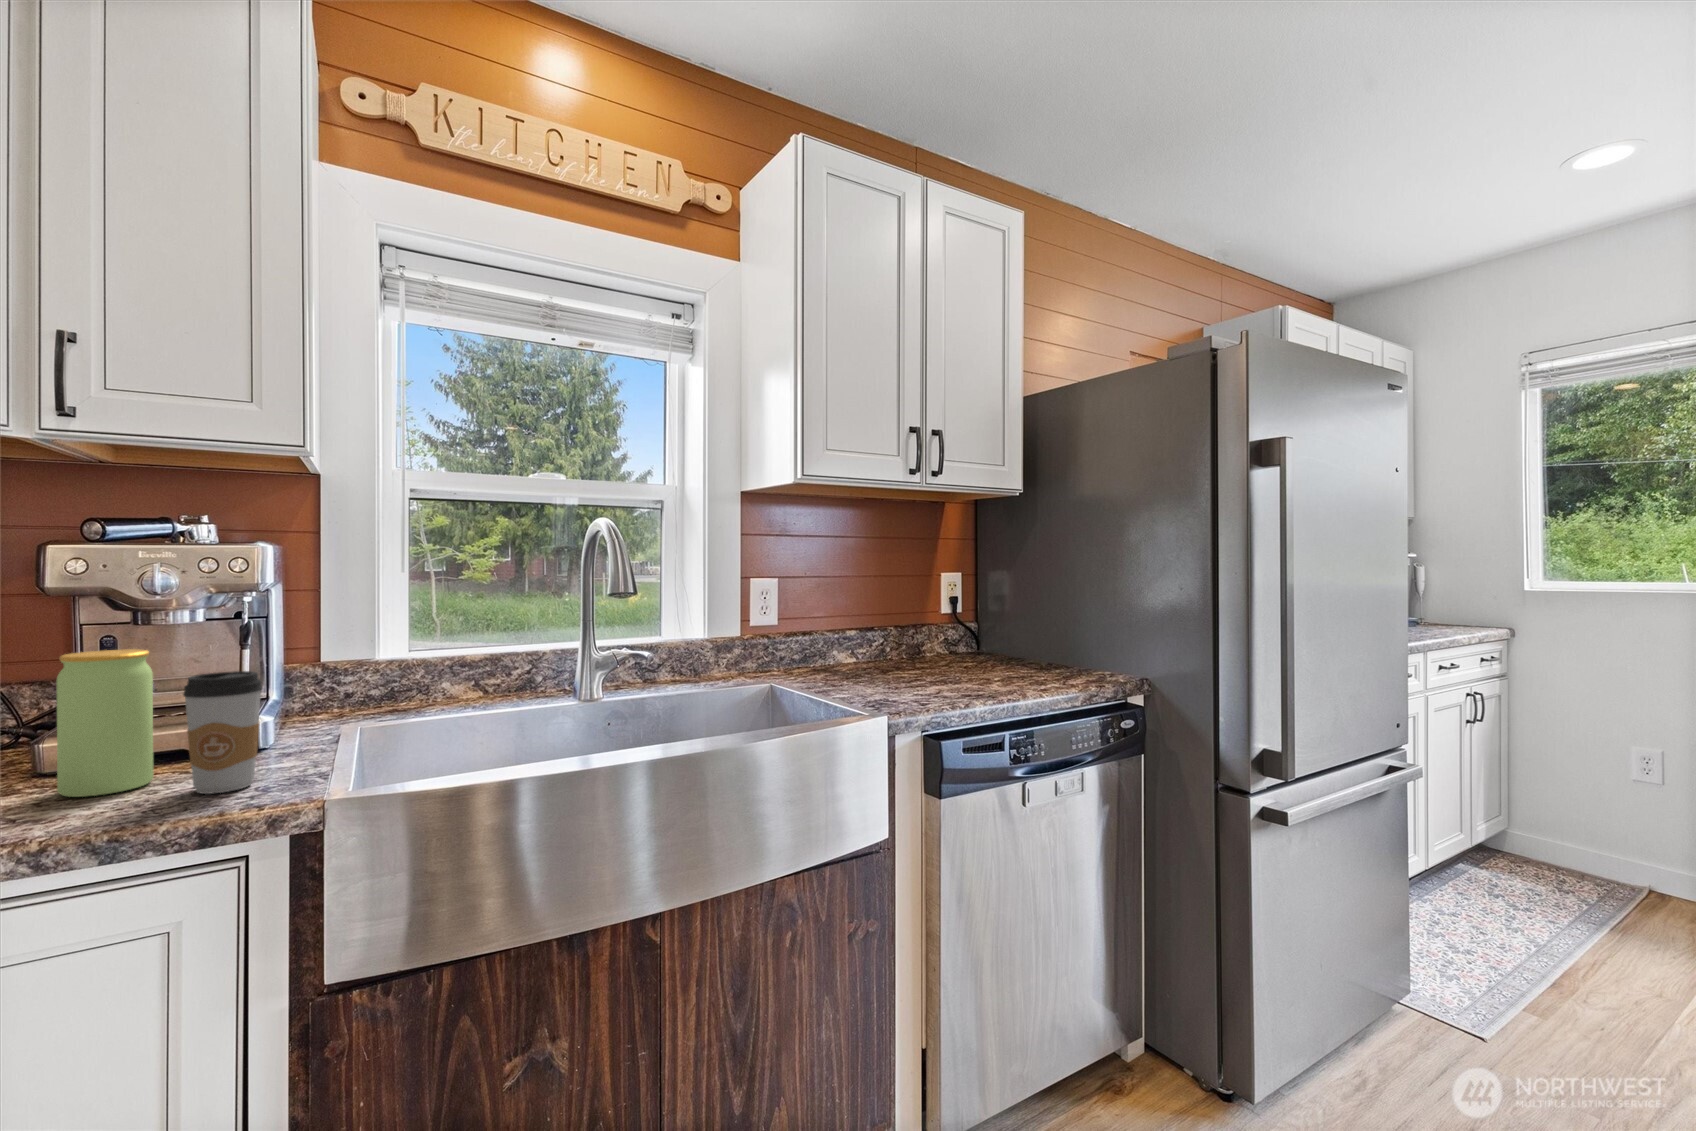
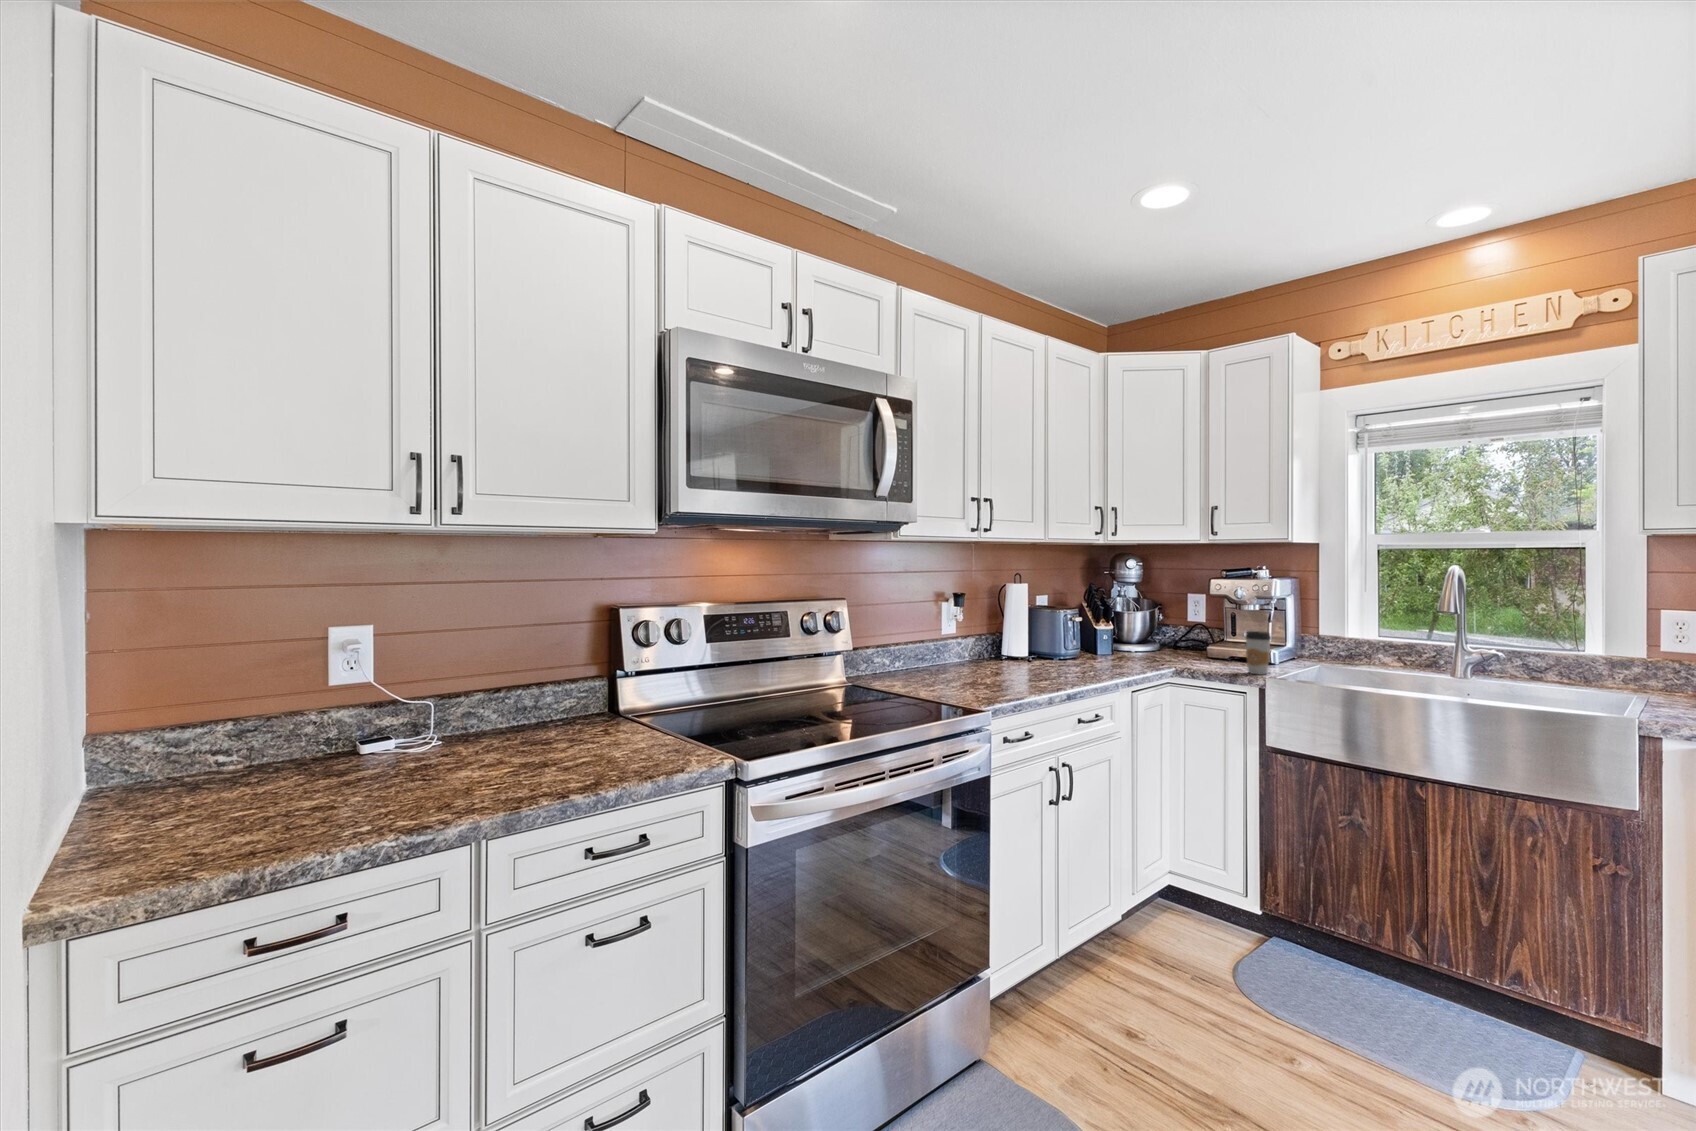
jar: present [56,649,153,797] -> none [1211,619,1239,668]

